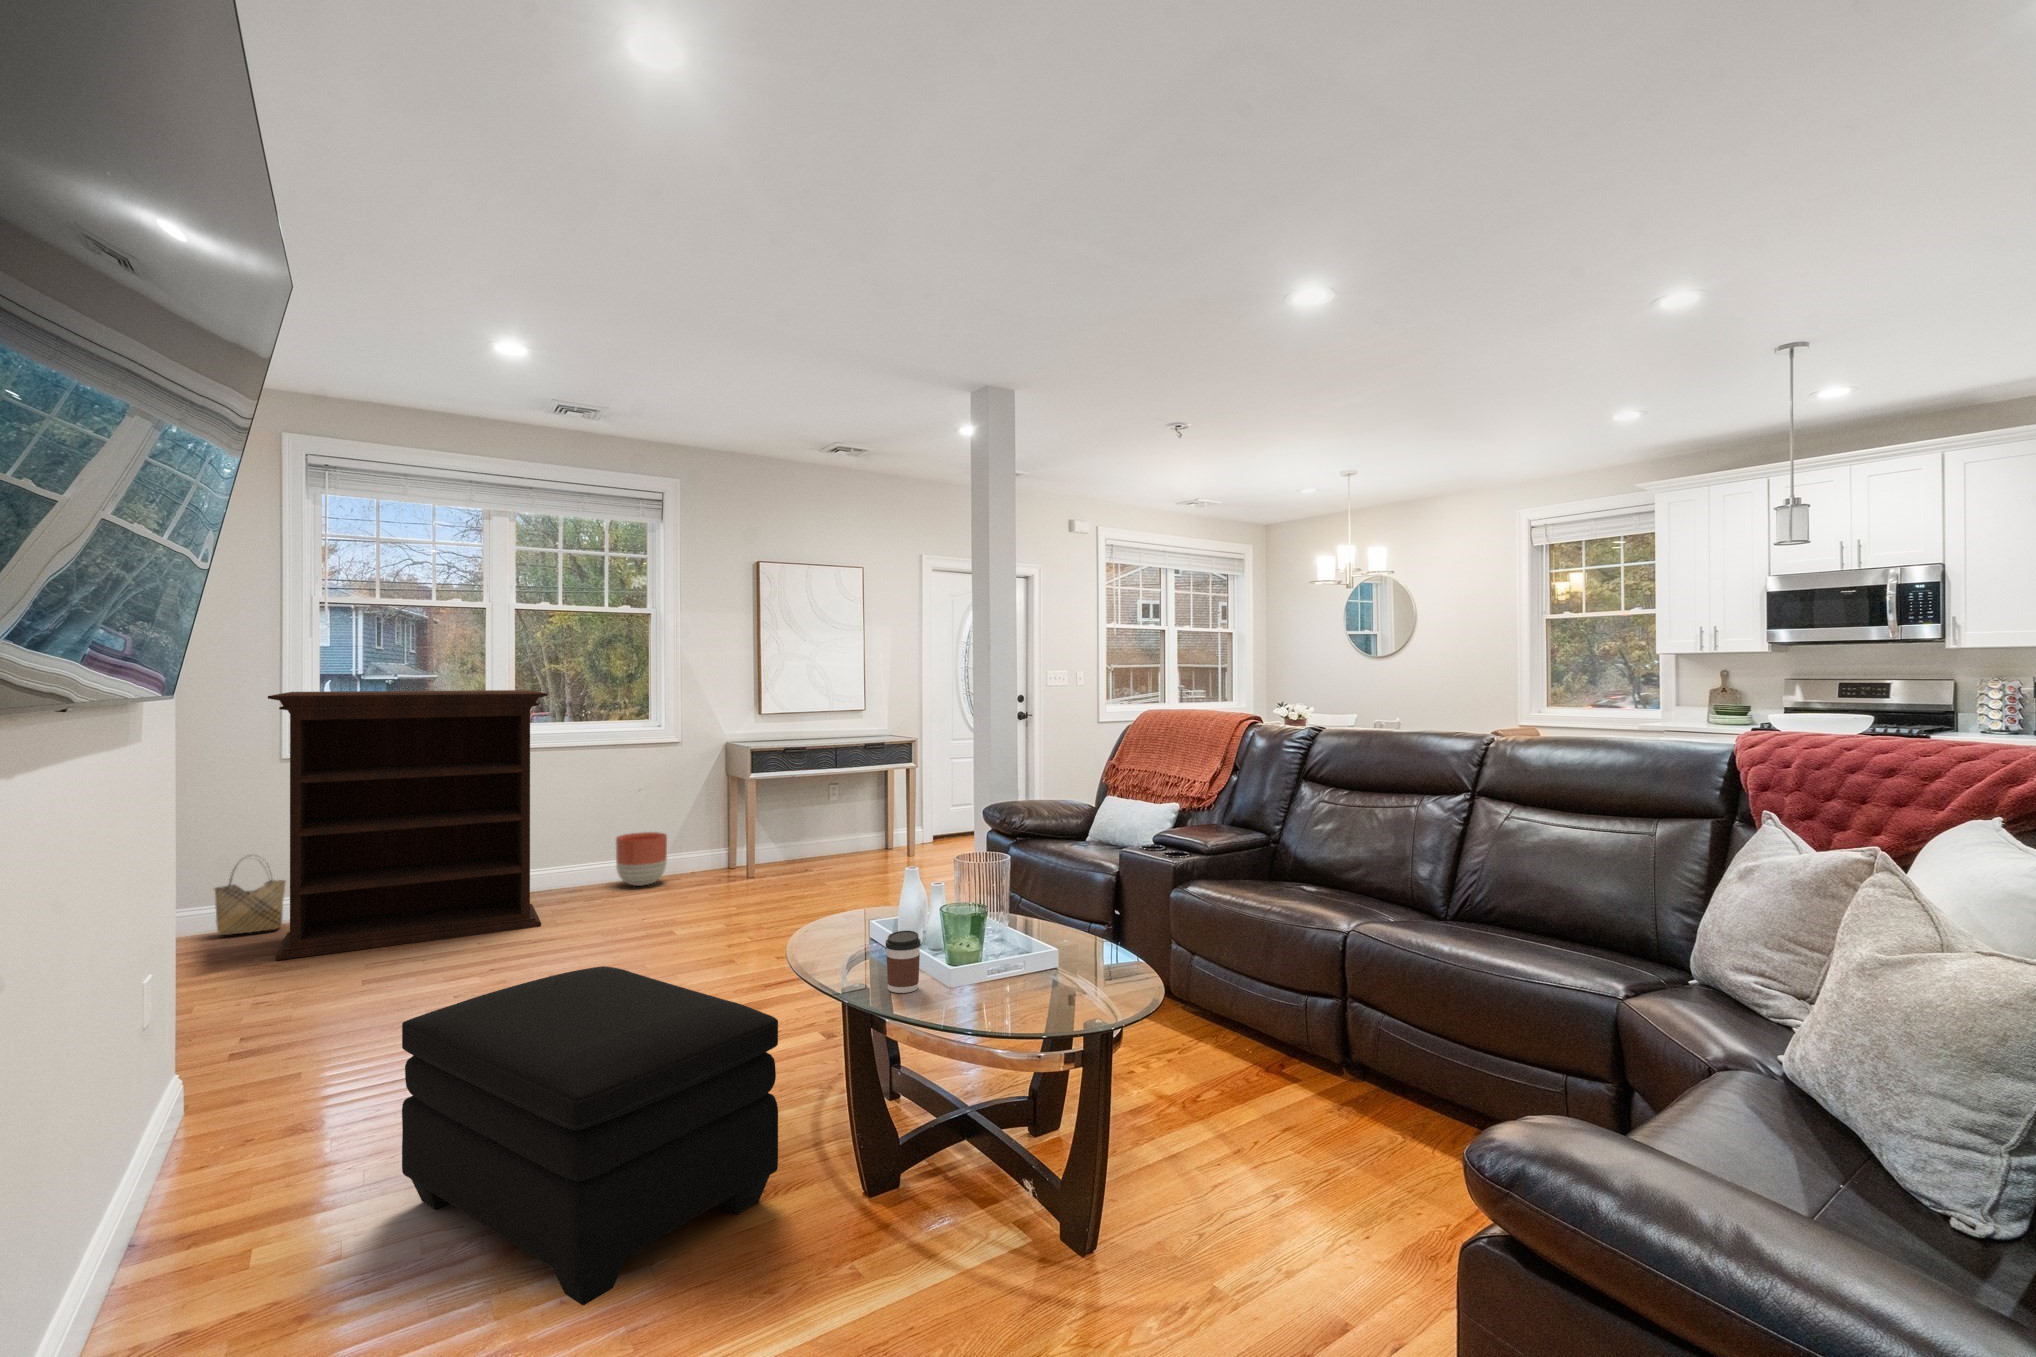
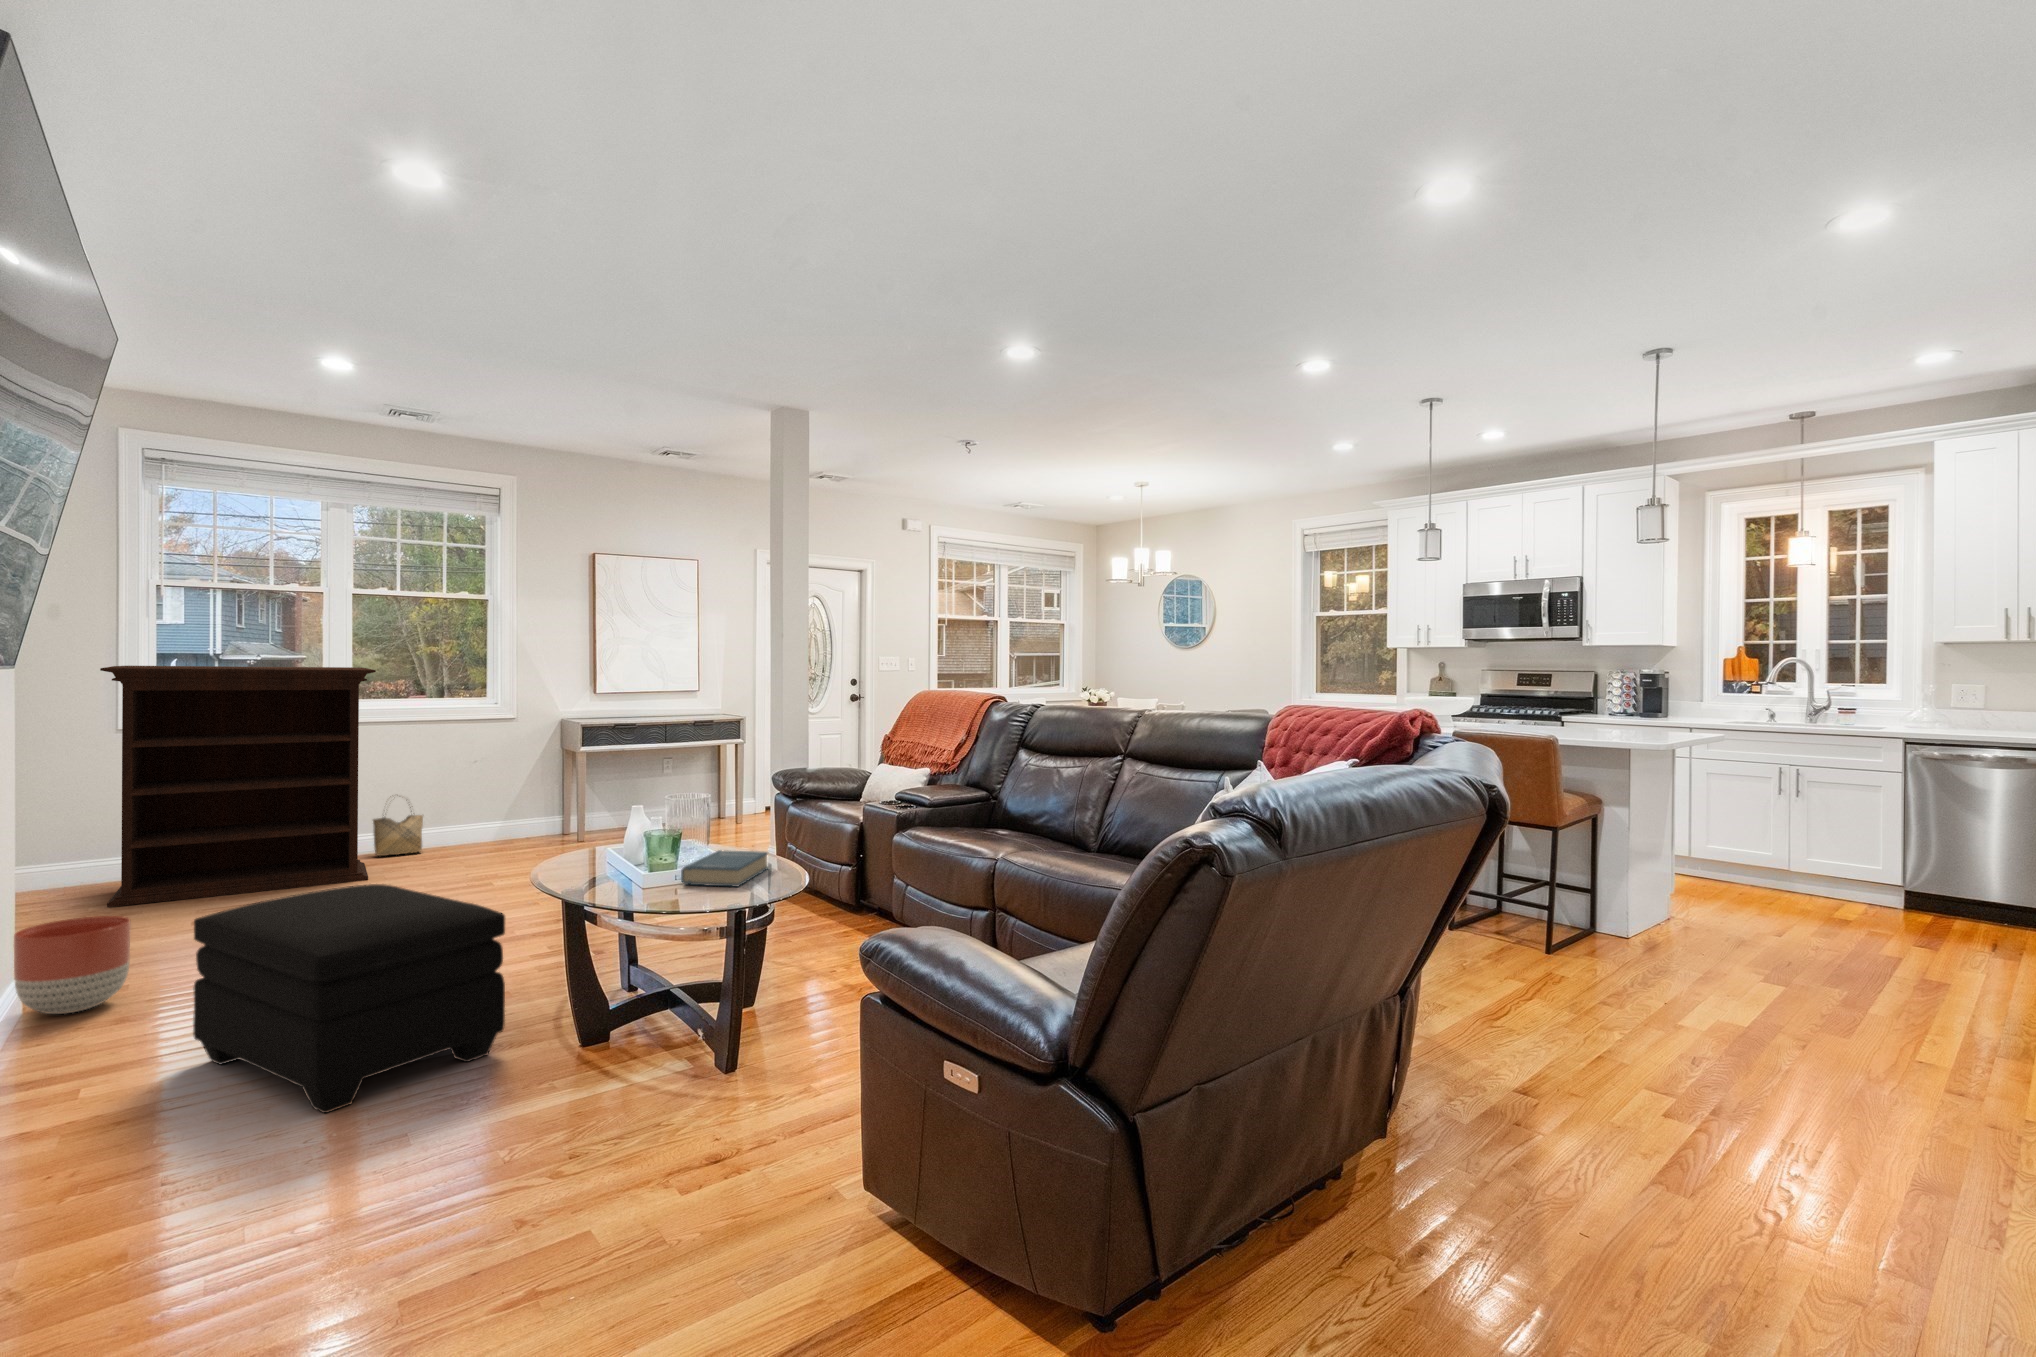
planter: present [616,832,667,886] -> present [14,916,131,1014]
woven basket: present [214,859,286,935] -> present [373,806,423,856]
hardback book: none [995,928,1083,985] -> present [681,850,768,886]
coffee cup: present [886,931,921,993] -> none [591,846,620,892]

